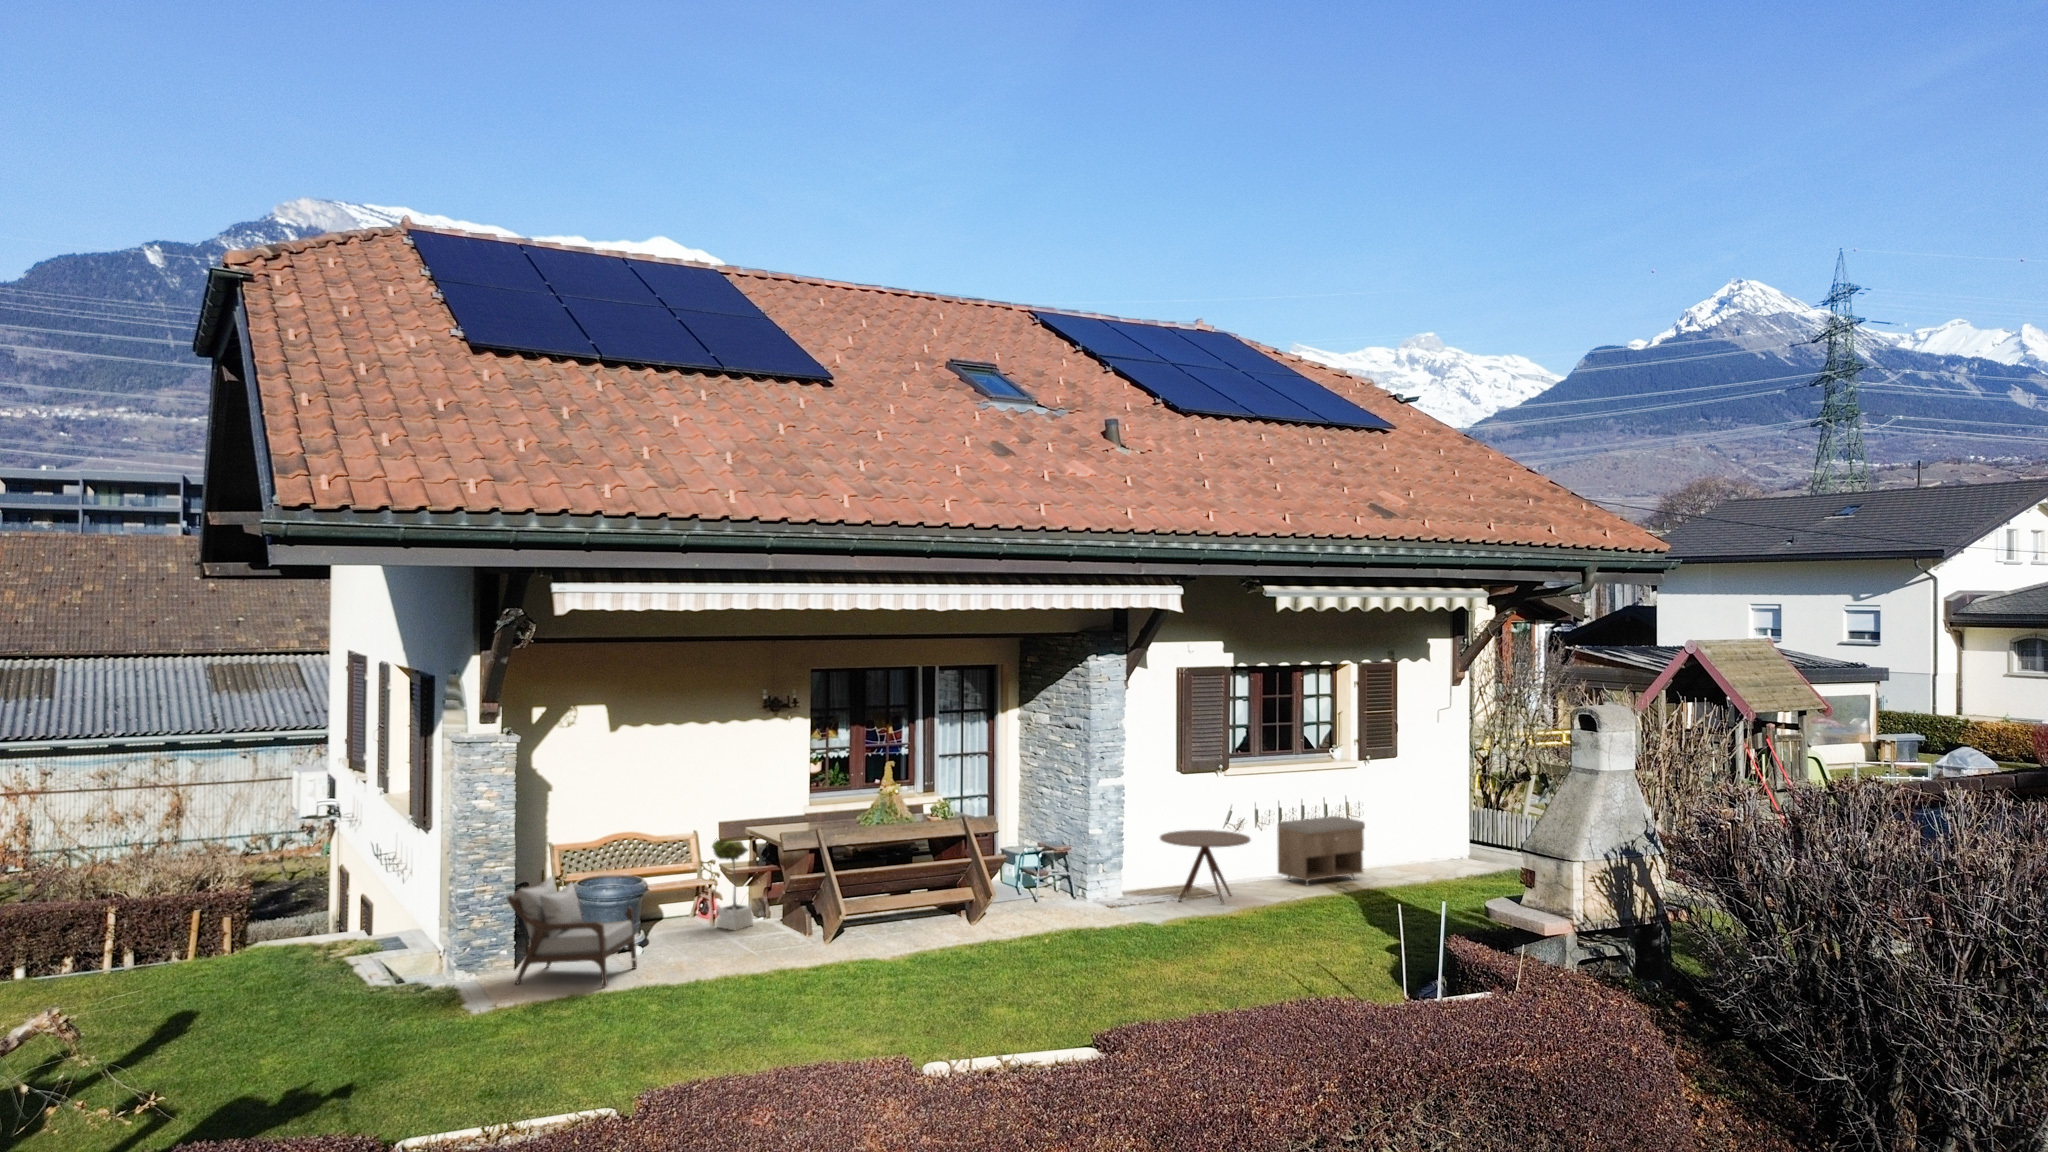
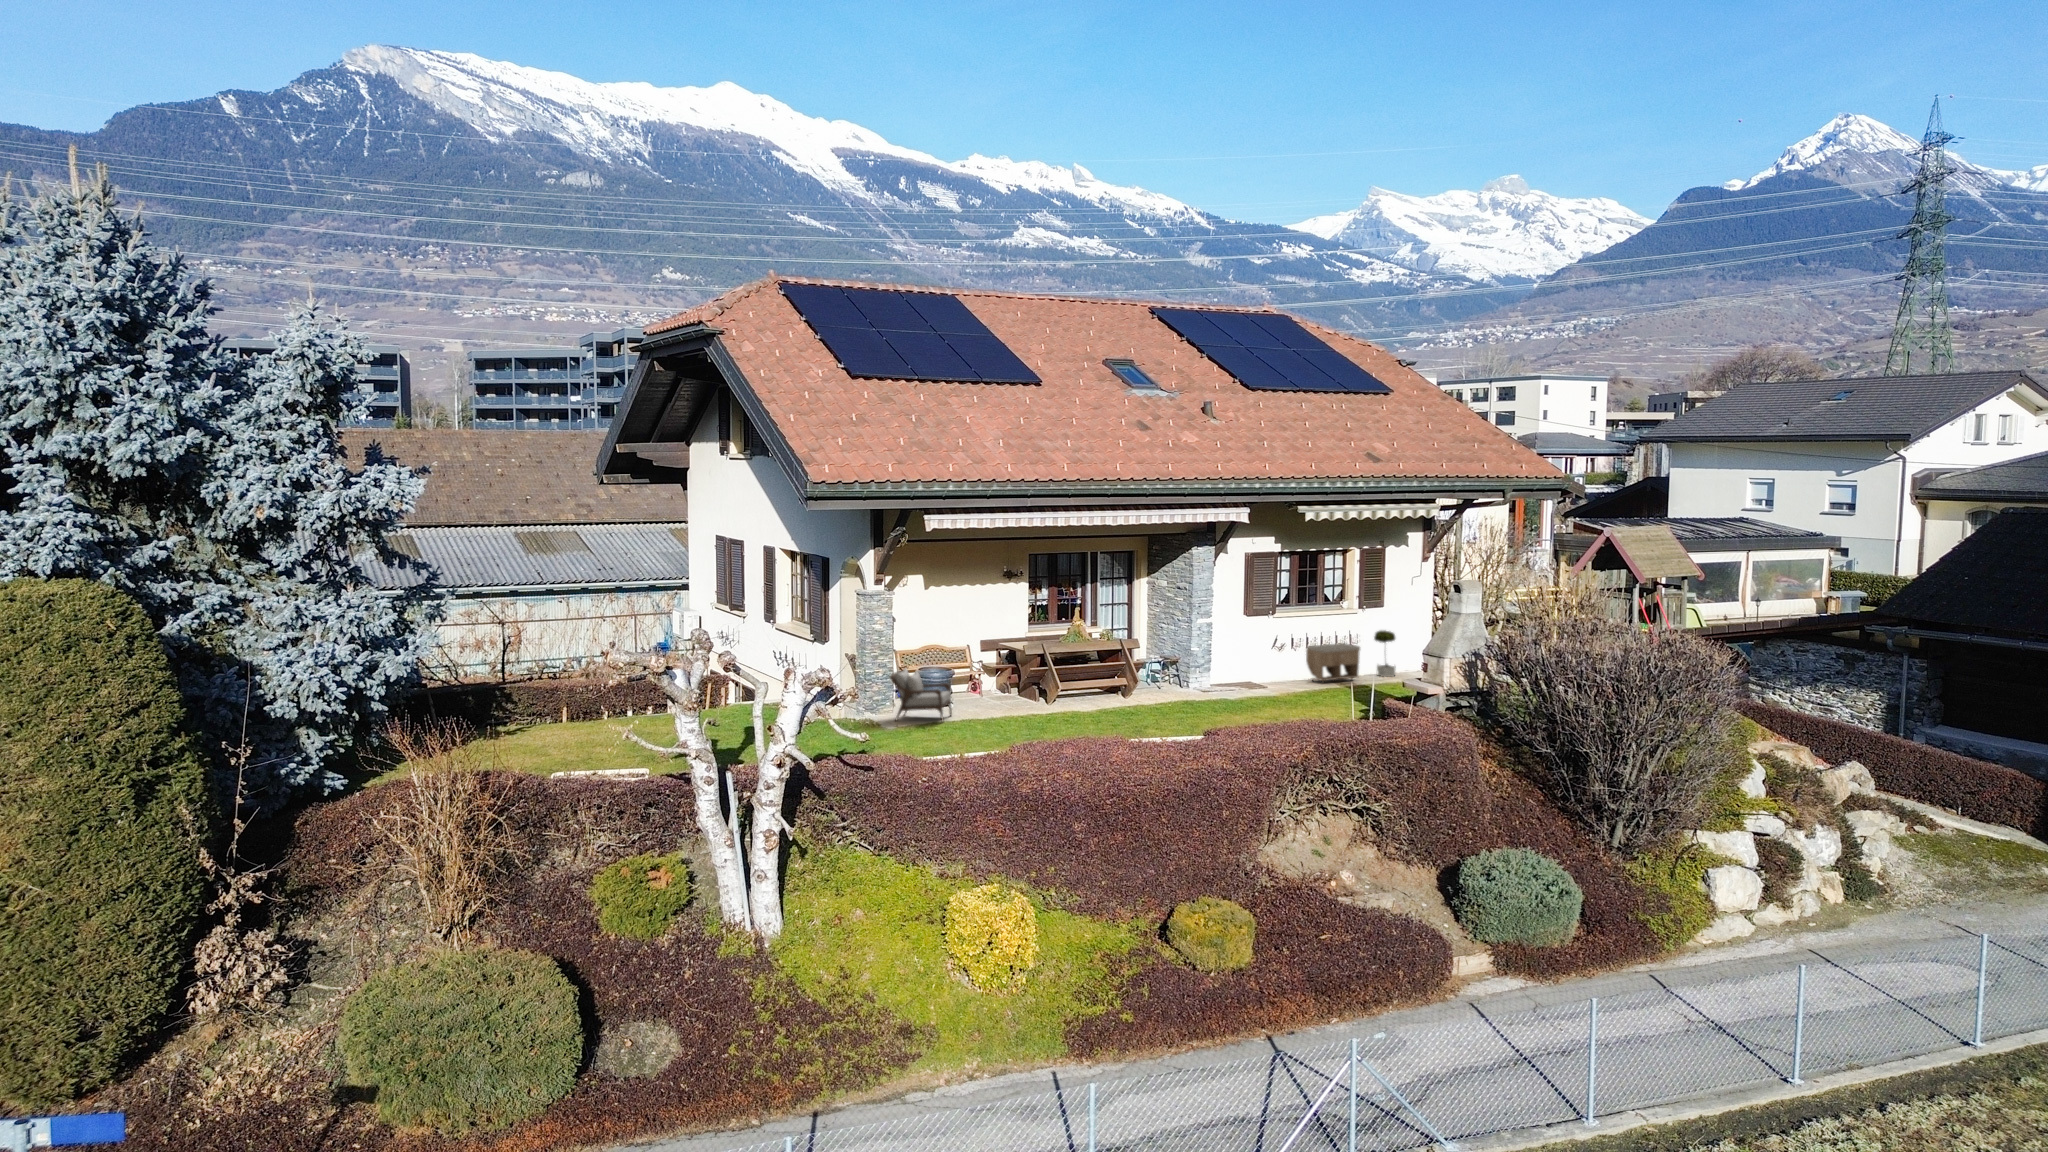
round table: present [1160,830,1251,904] -> none [1234,650,1288,693]
potted tree: present [712,838,753,930] -> present [1374,630,1396,677]

